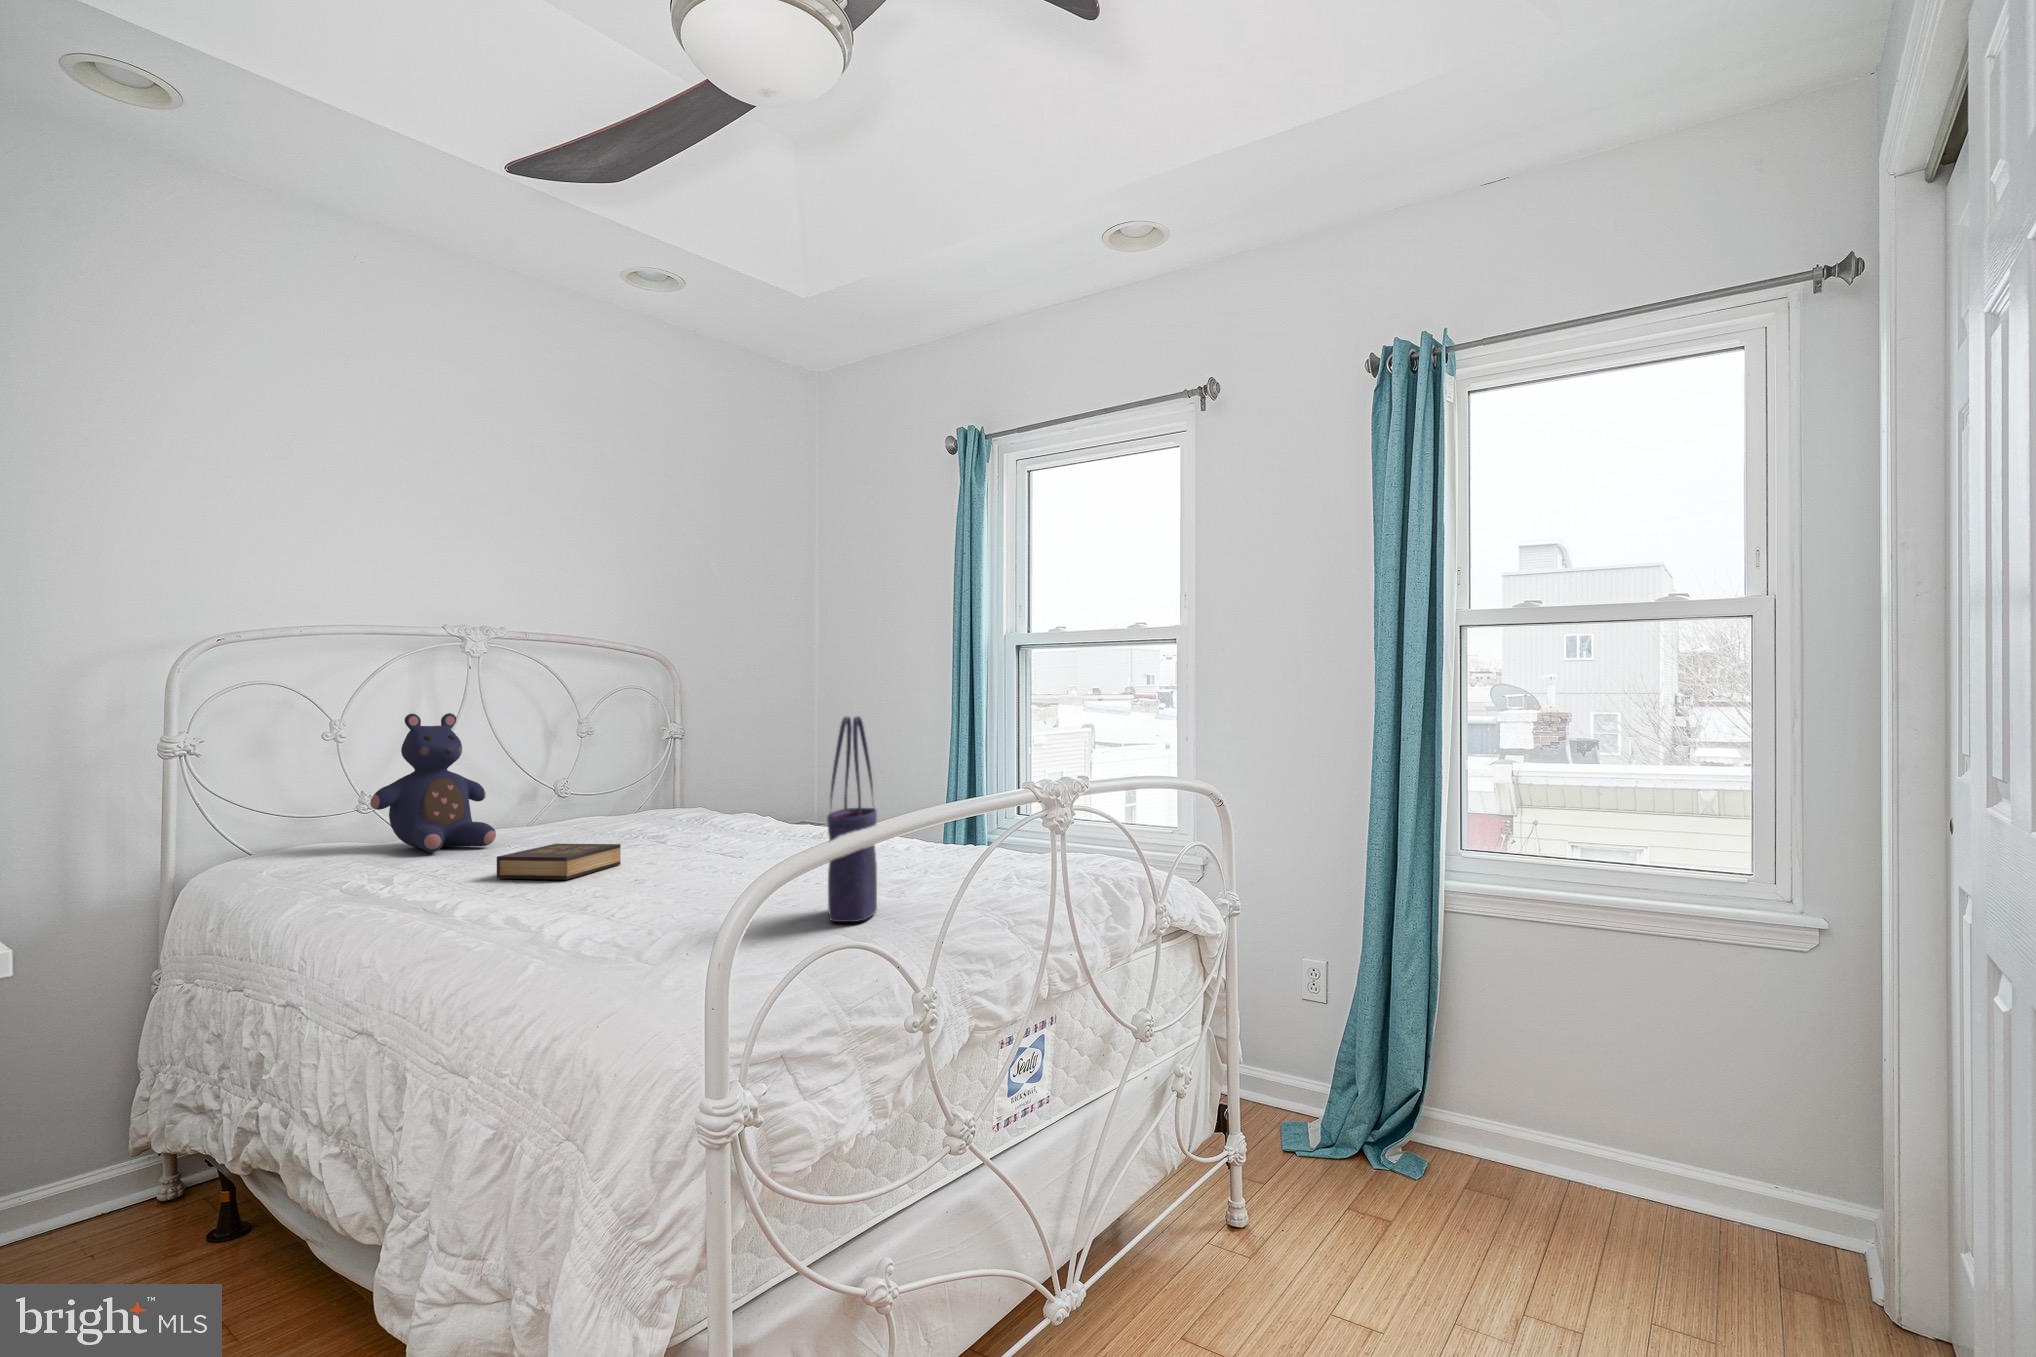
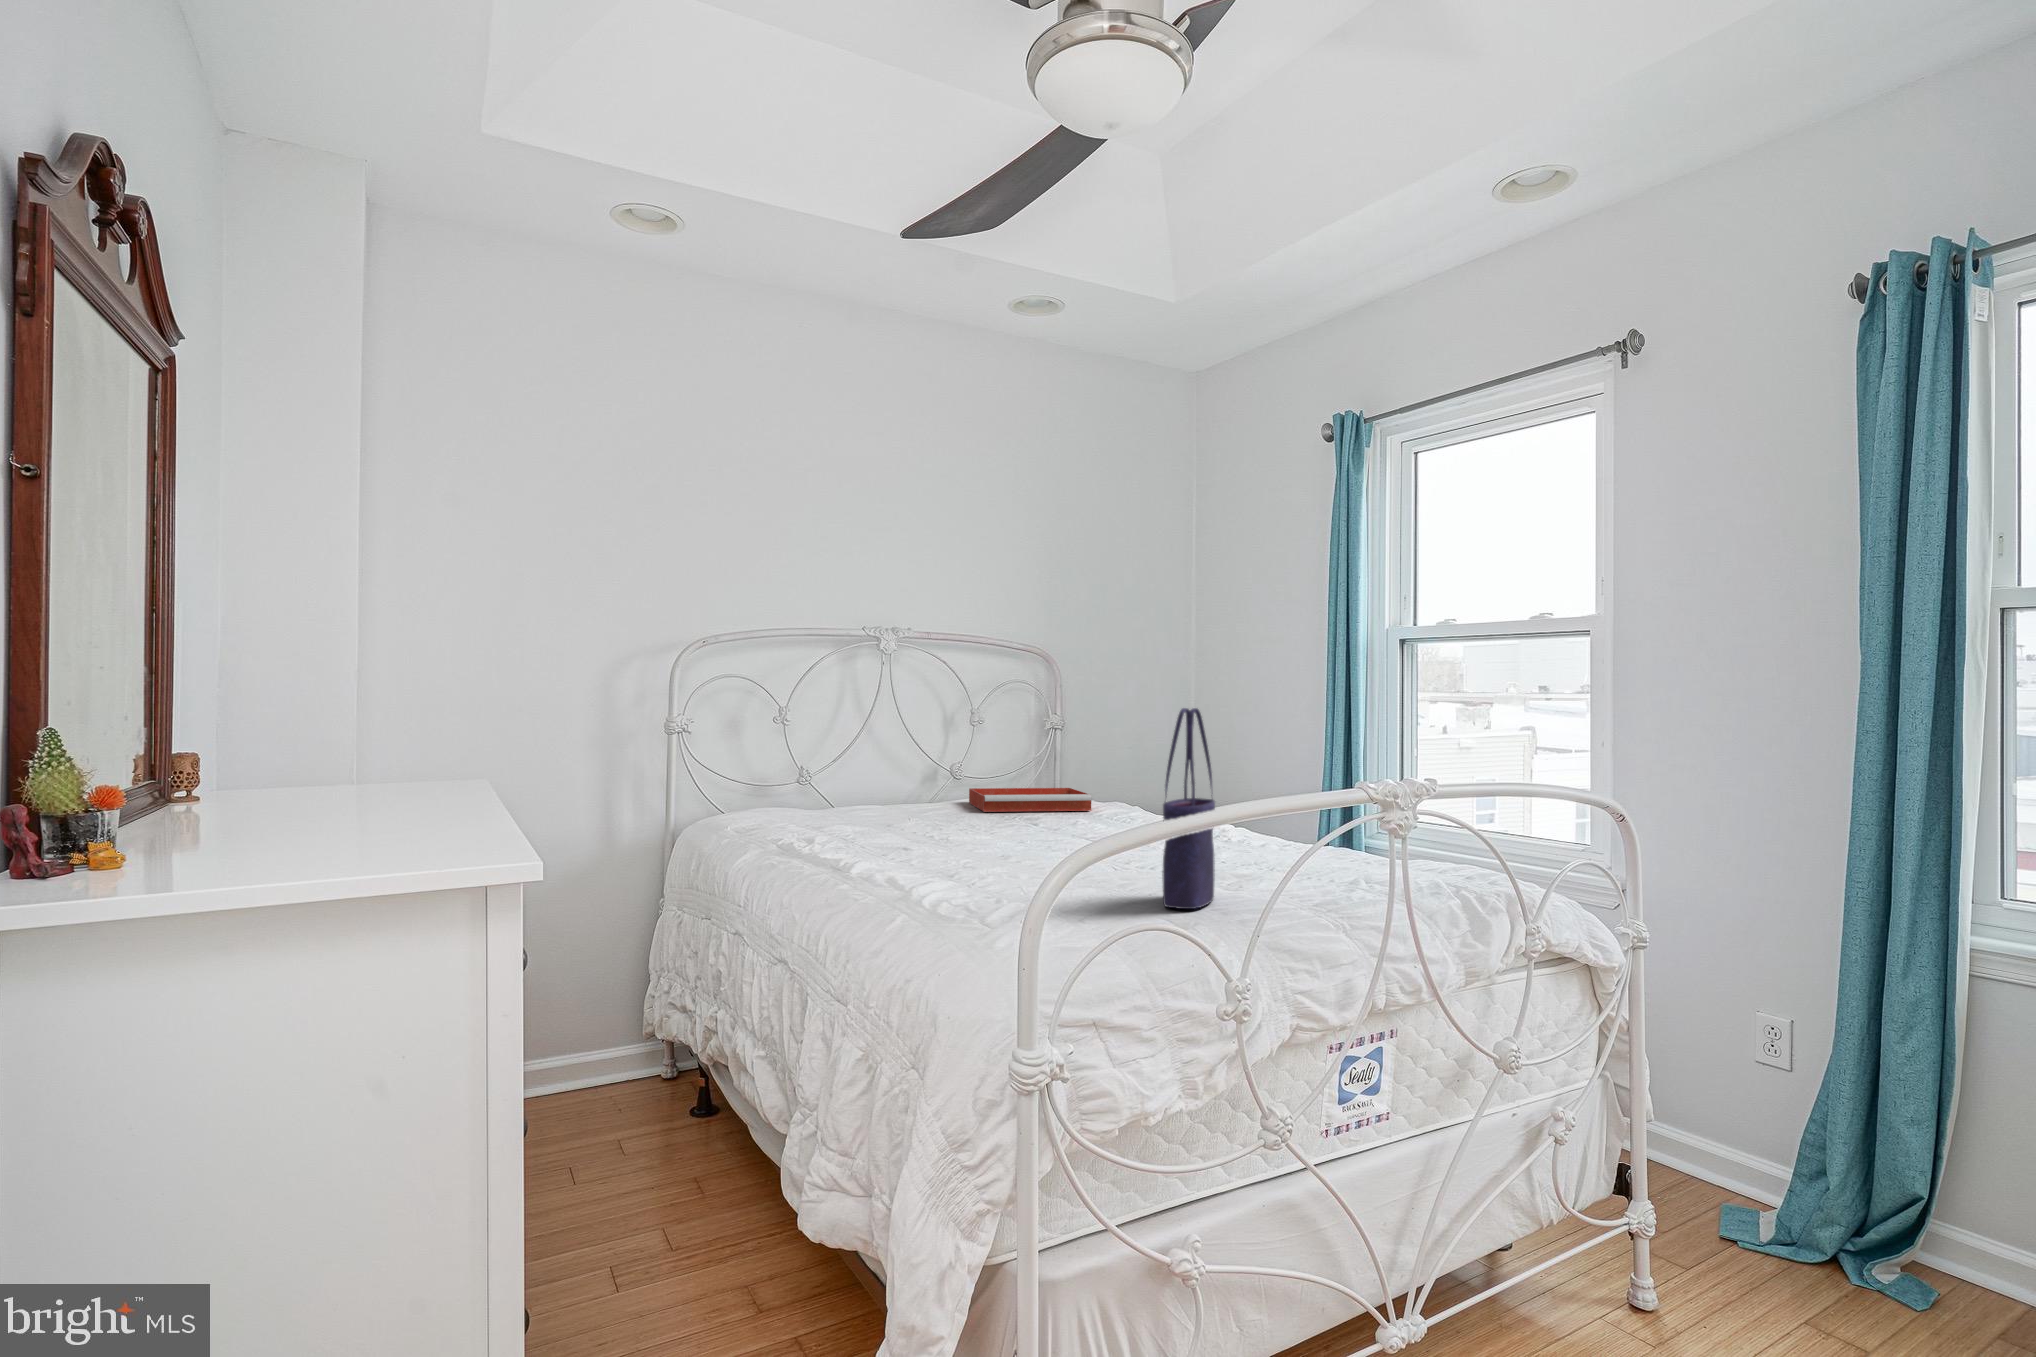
teddy bear: present [370,713,496,852] -> none [806,697,902,818]
tray: none [573,803,715,835] -> present [969,788,1092,812]
hardback book: present [497,844,621,880] -> none [894,817,998,849]

